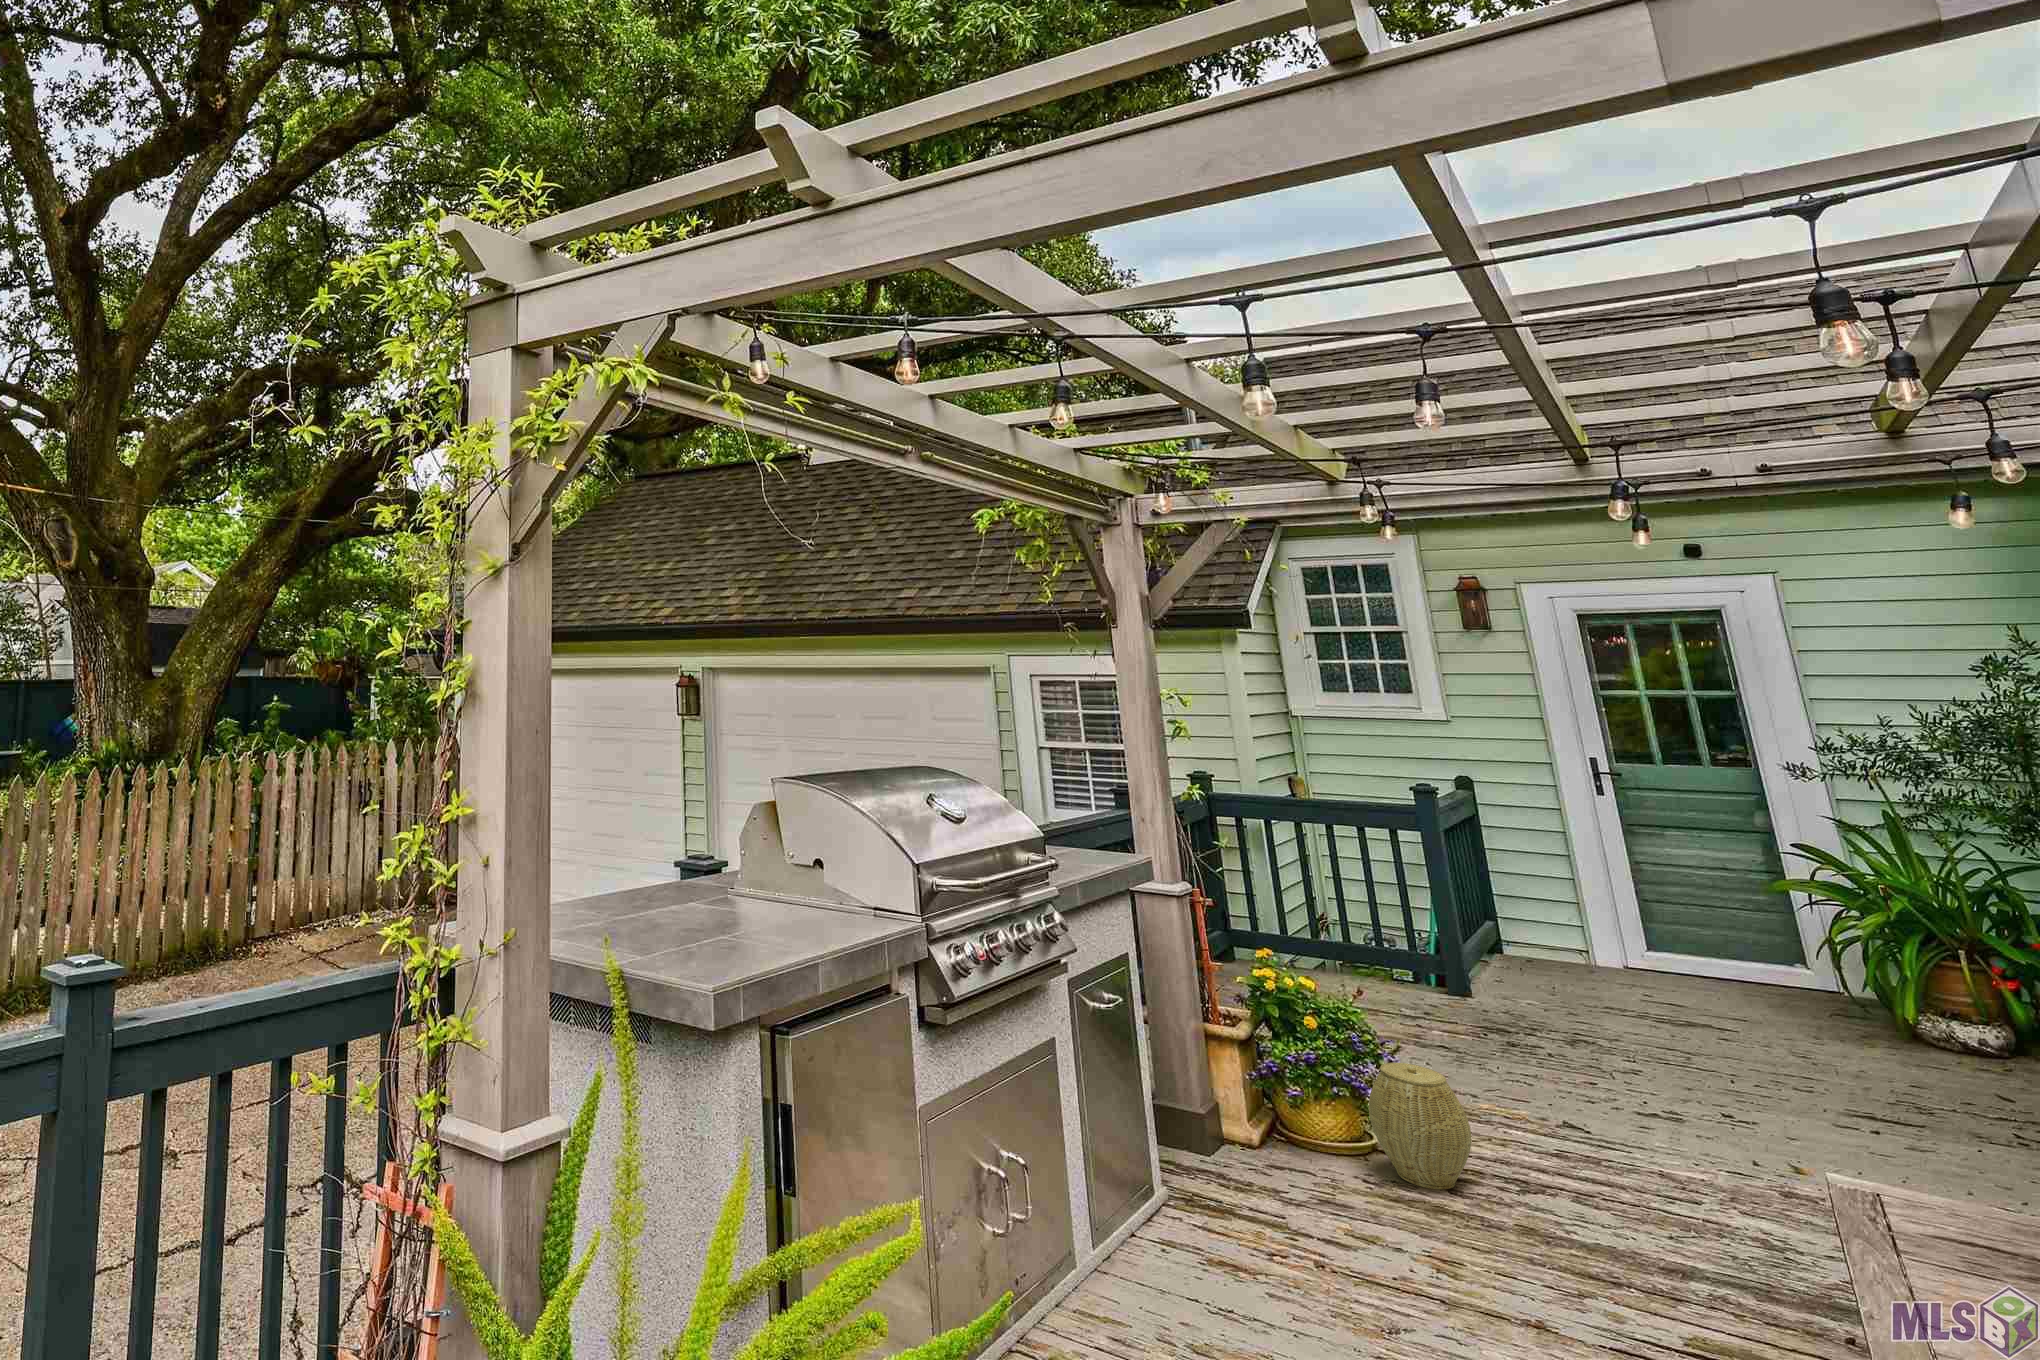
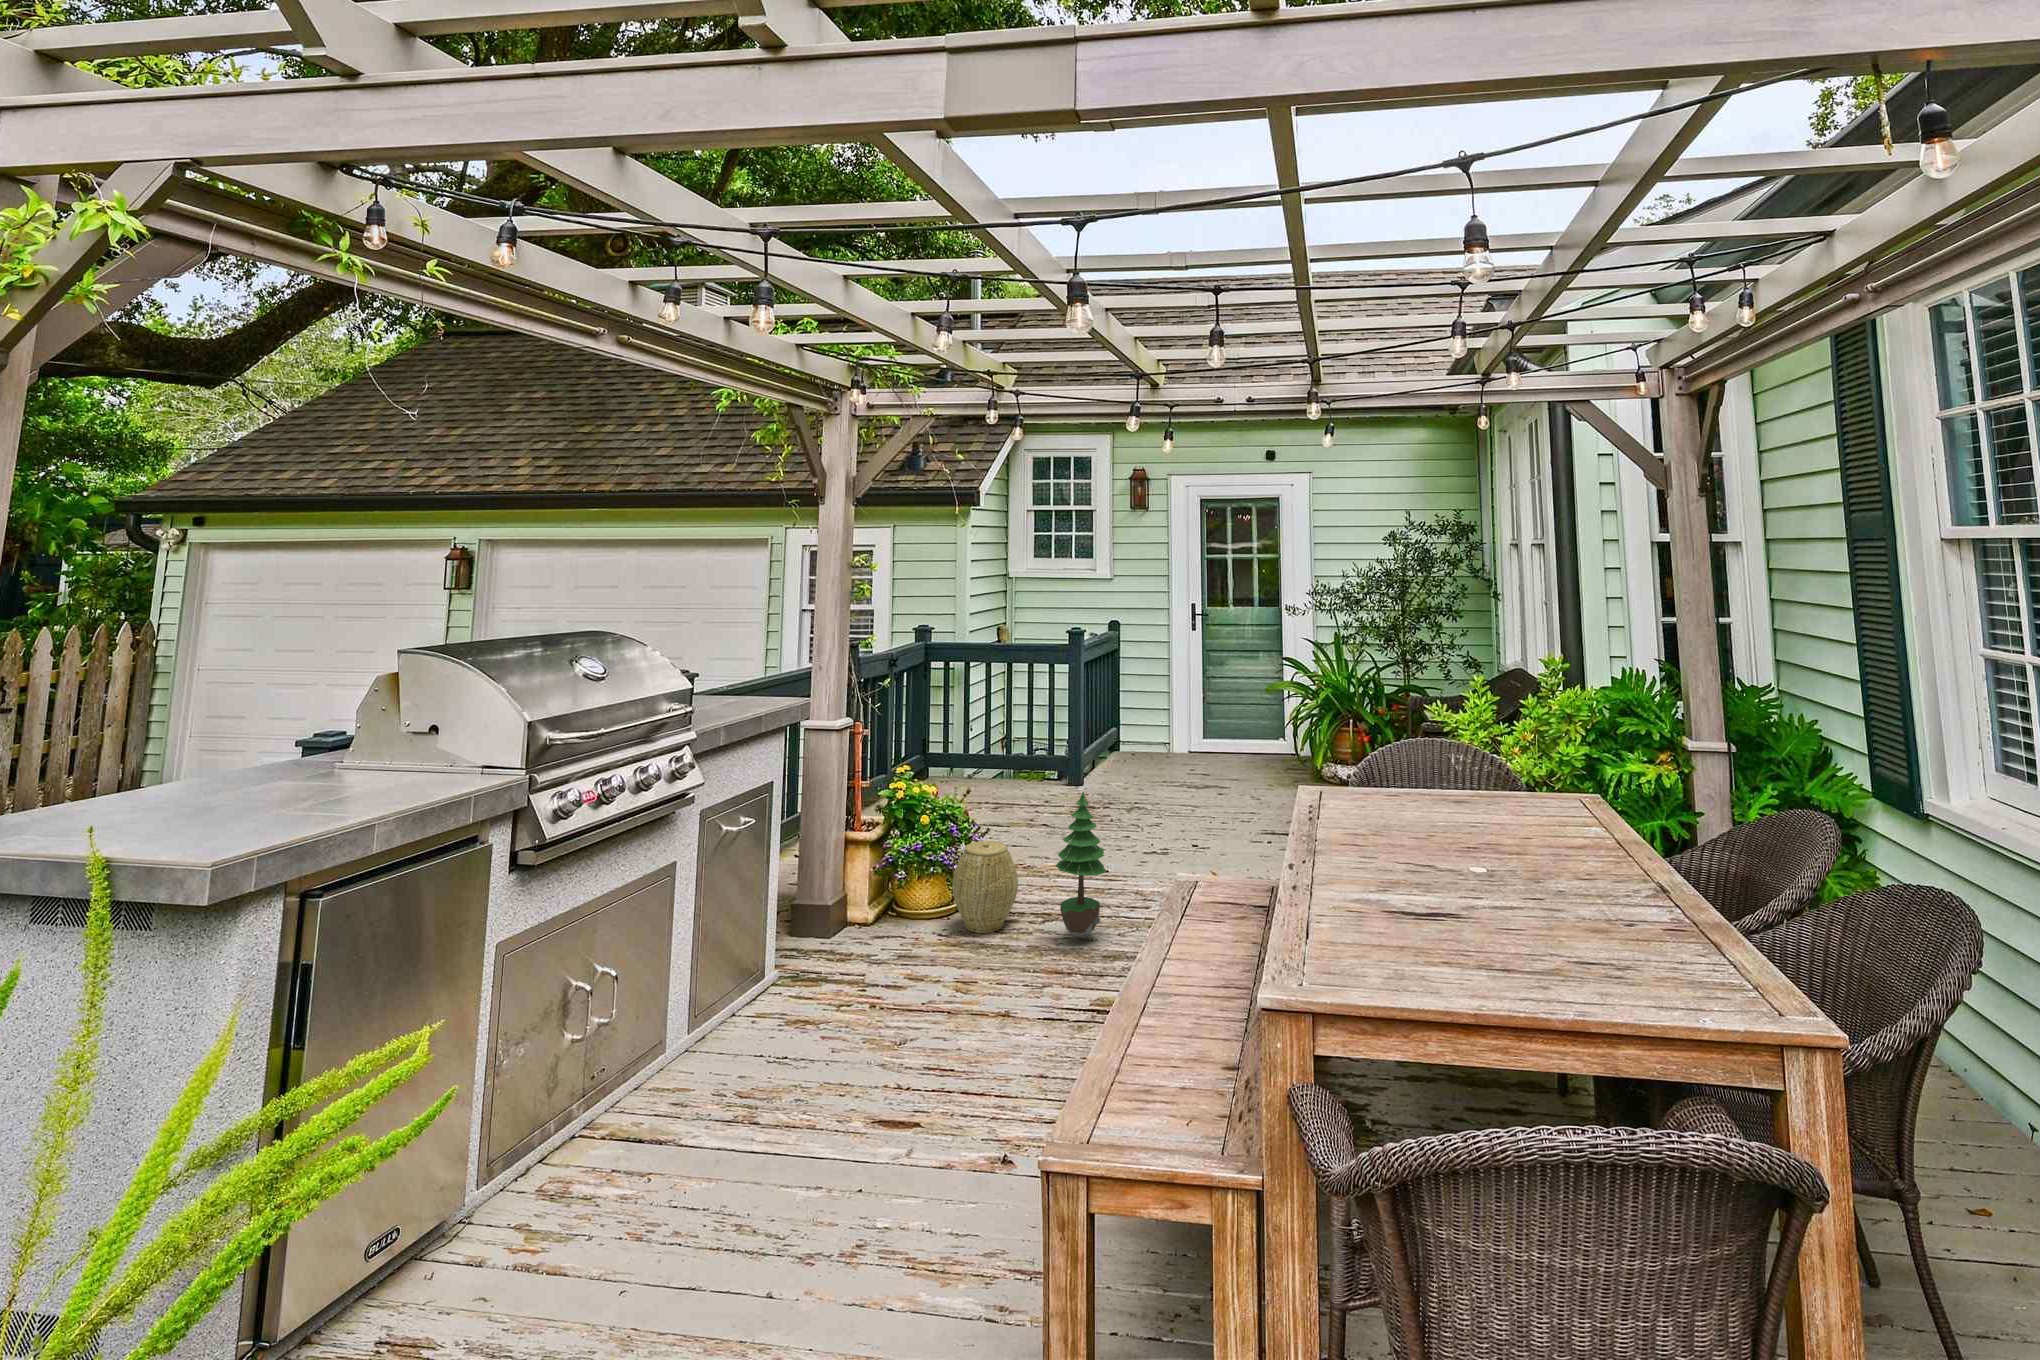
potted tree: none [1539,1020,1632,1231] -> present [1055,792,1106,940]

